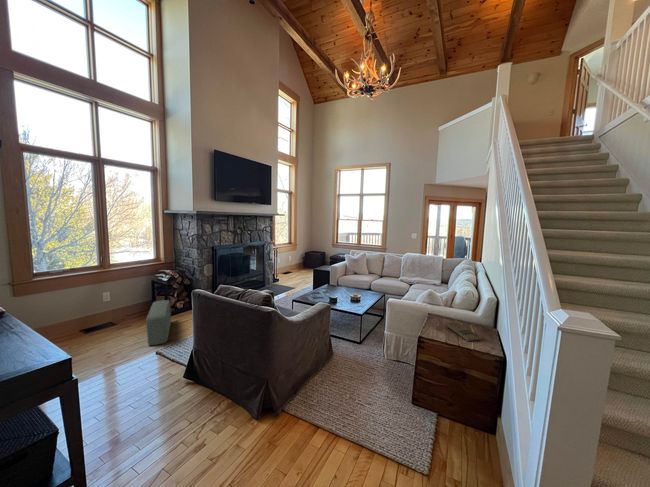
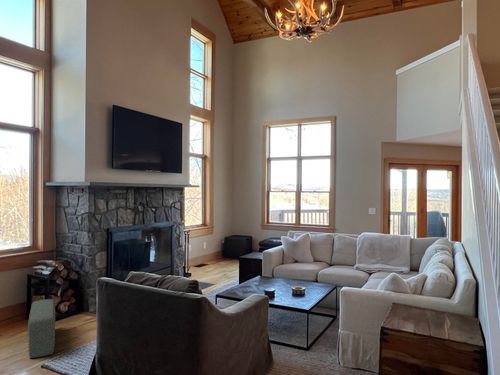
tray: present [446,322,482,341] -> none [414,311,458,331]

